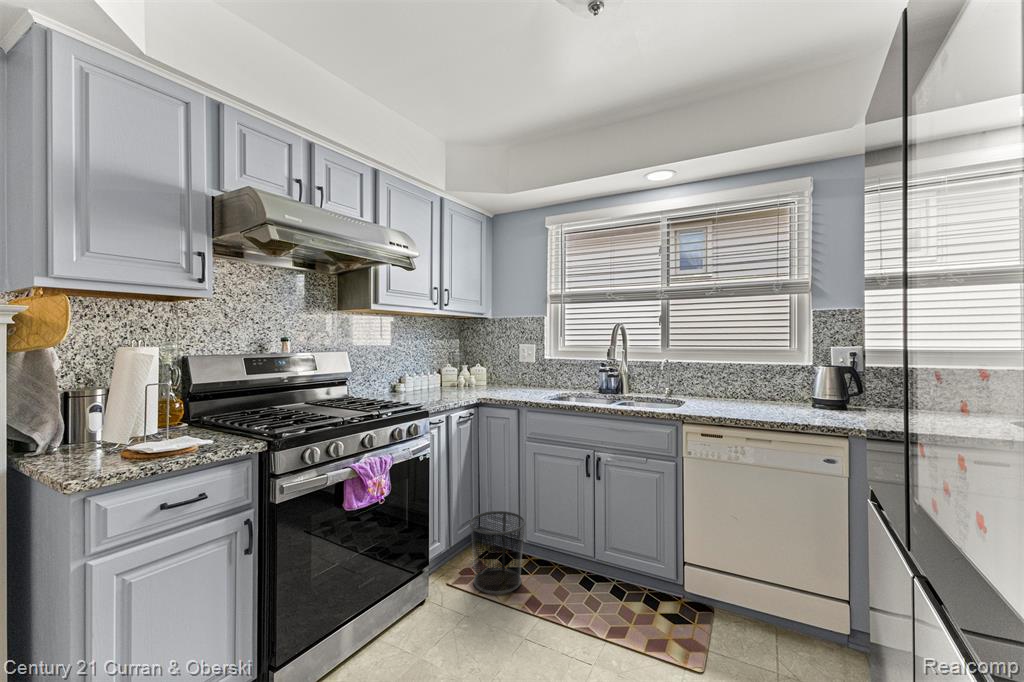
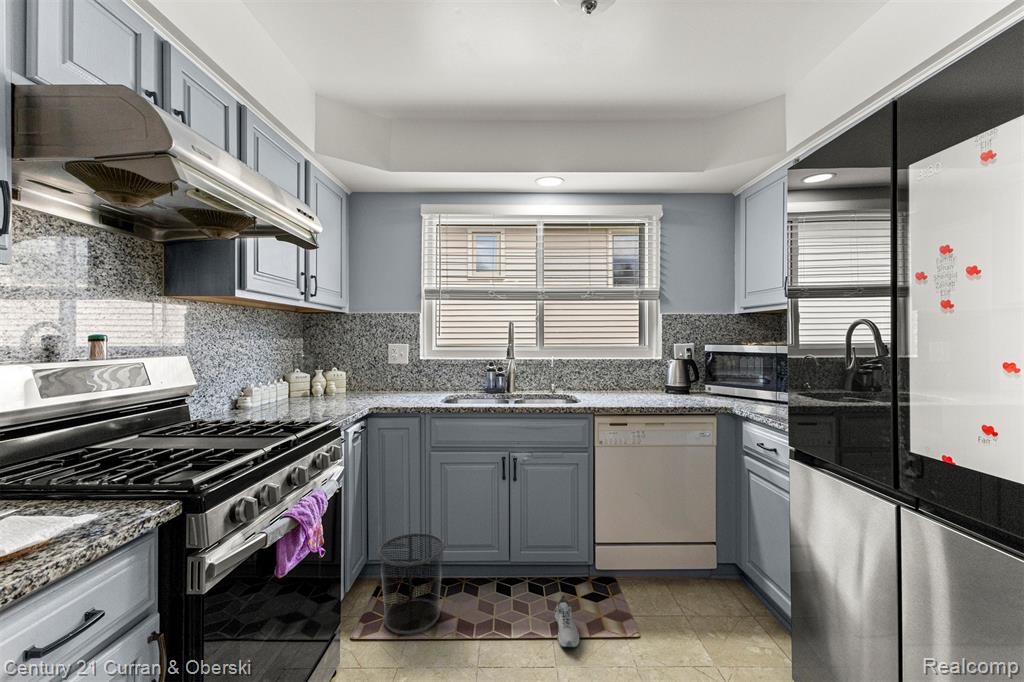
shoe: none [607,600,633,650] -> present [554,596,580,647]

